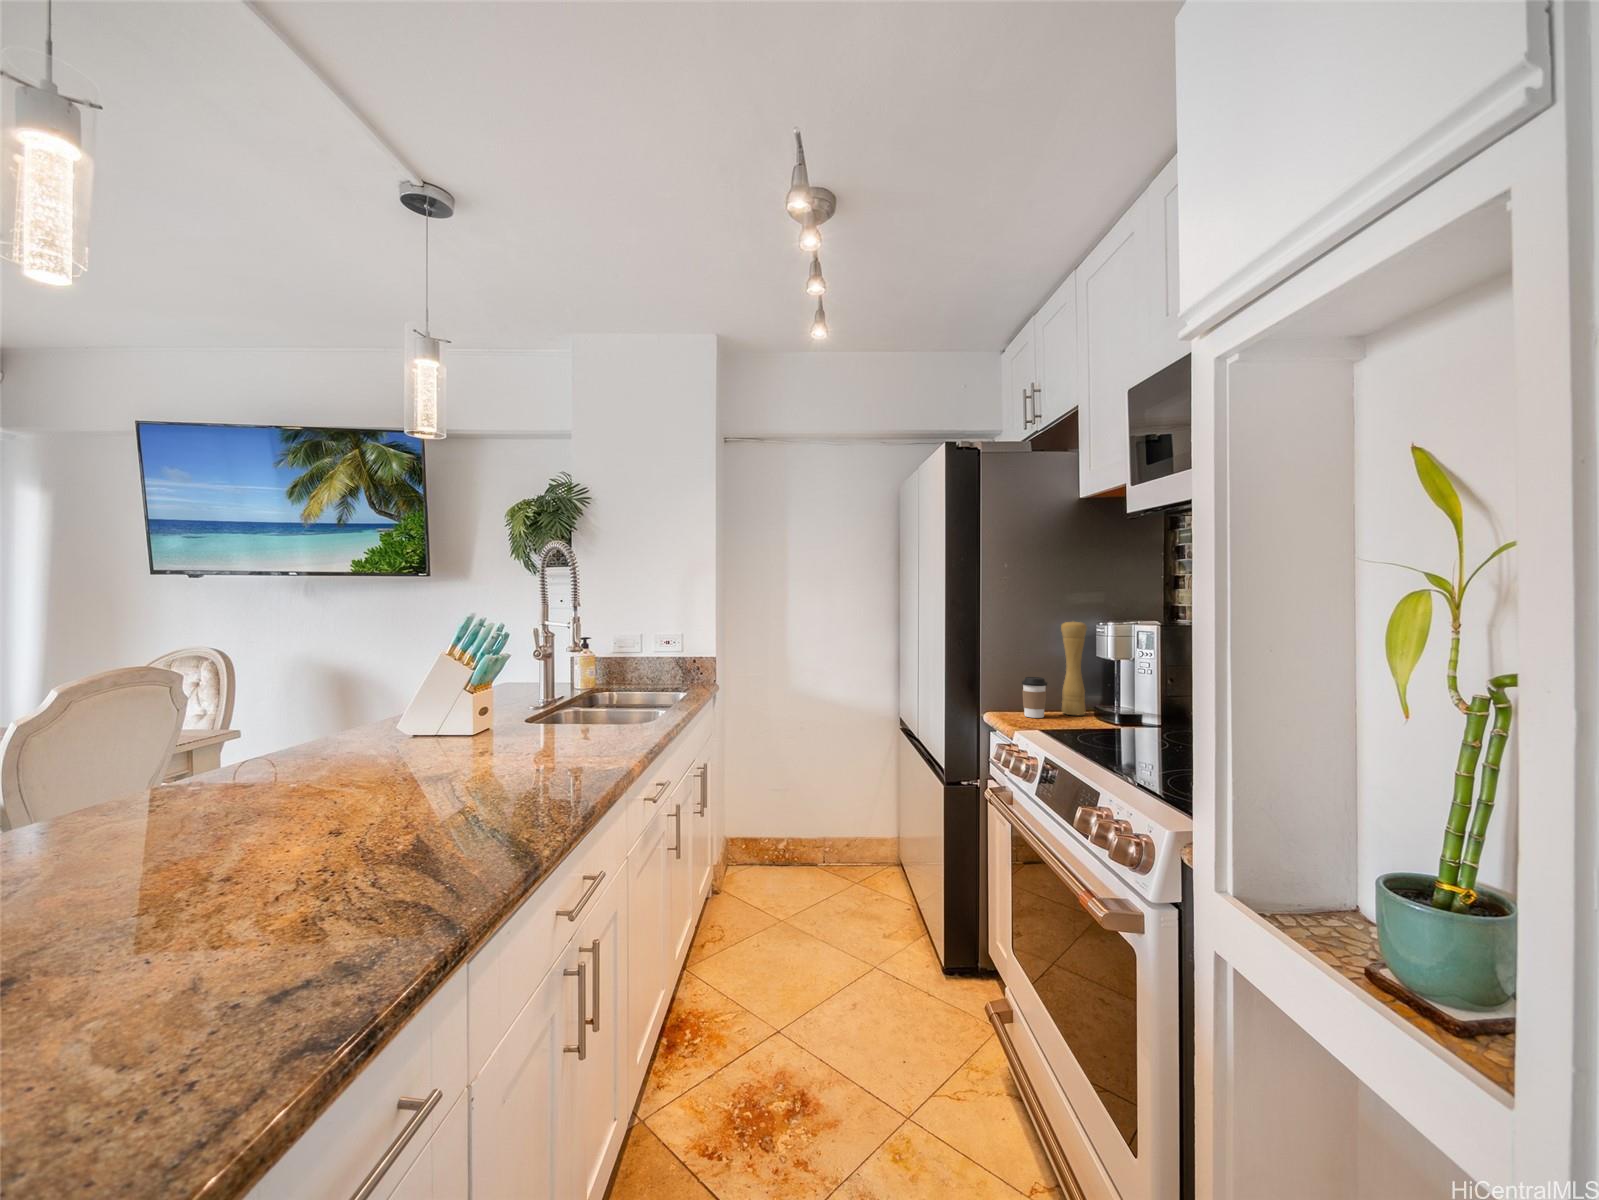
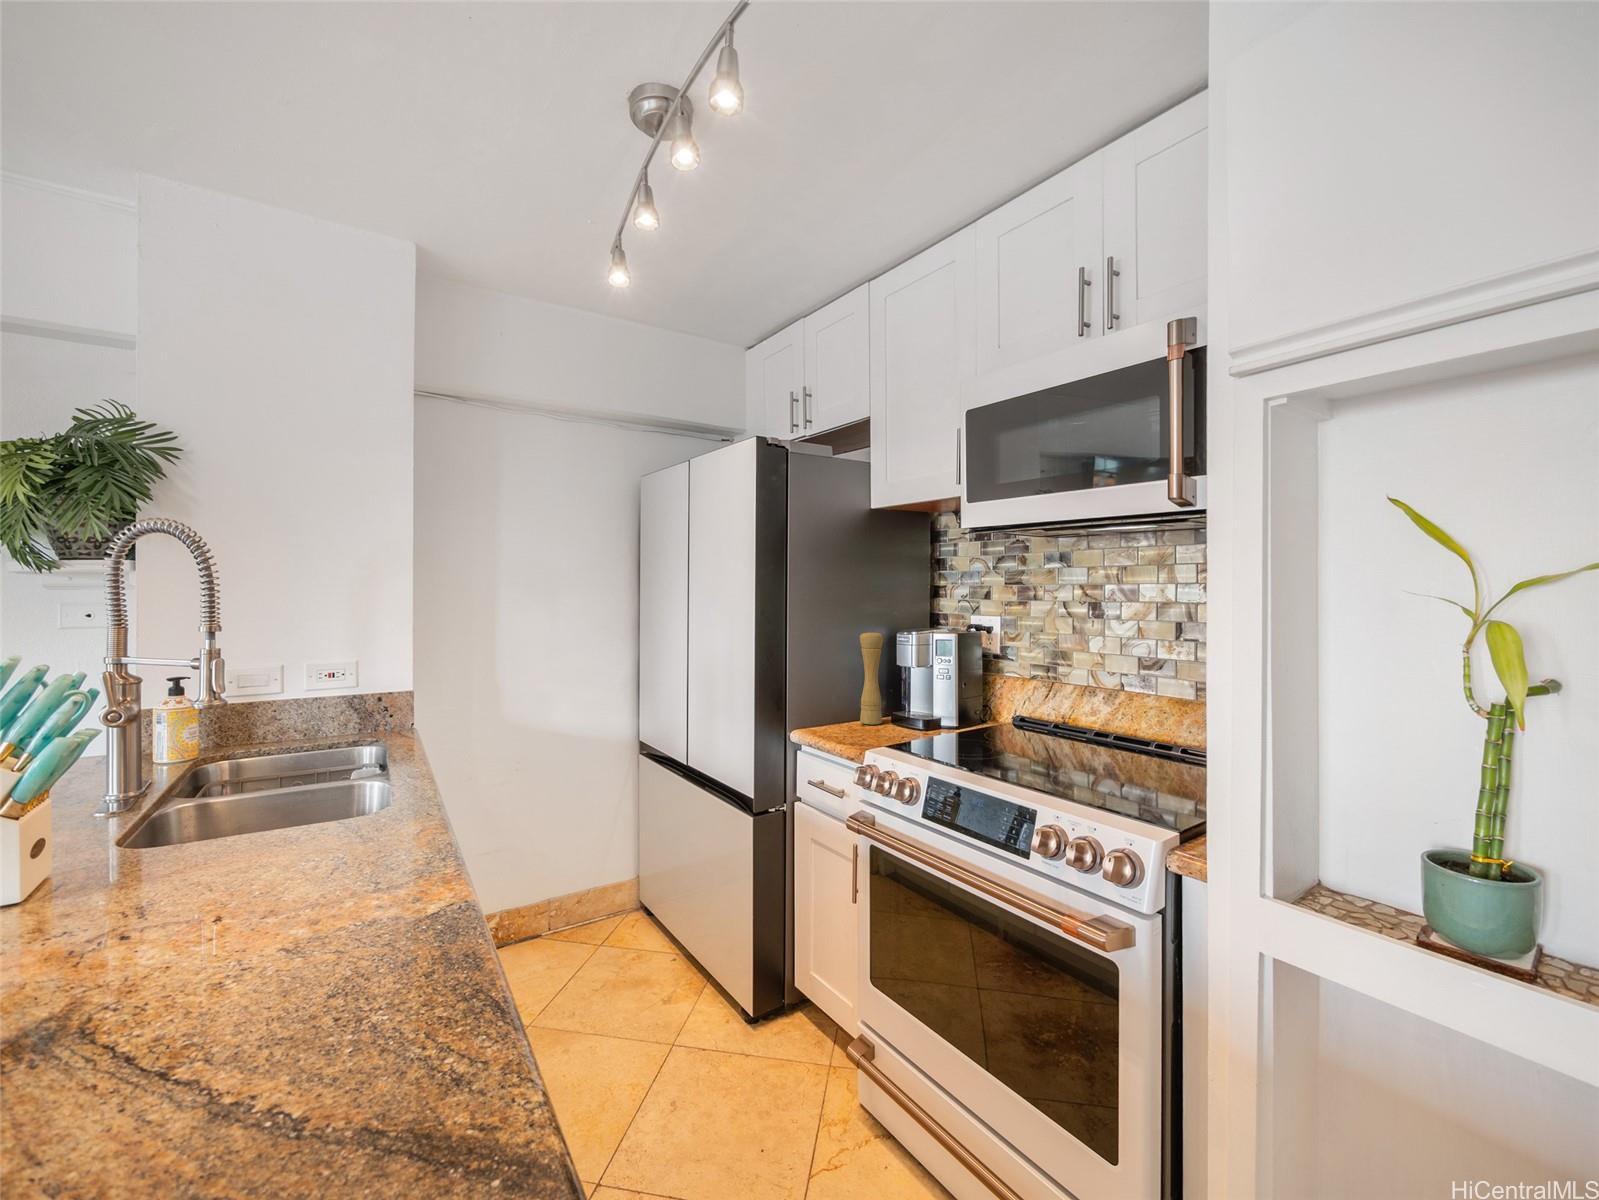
coffee cup: present [1022,677,1048,718] -> none [831,690,856,732]

